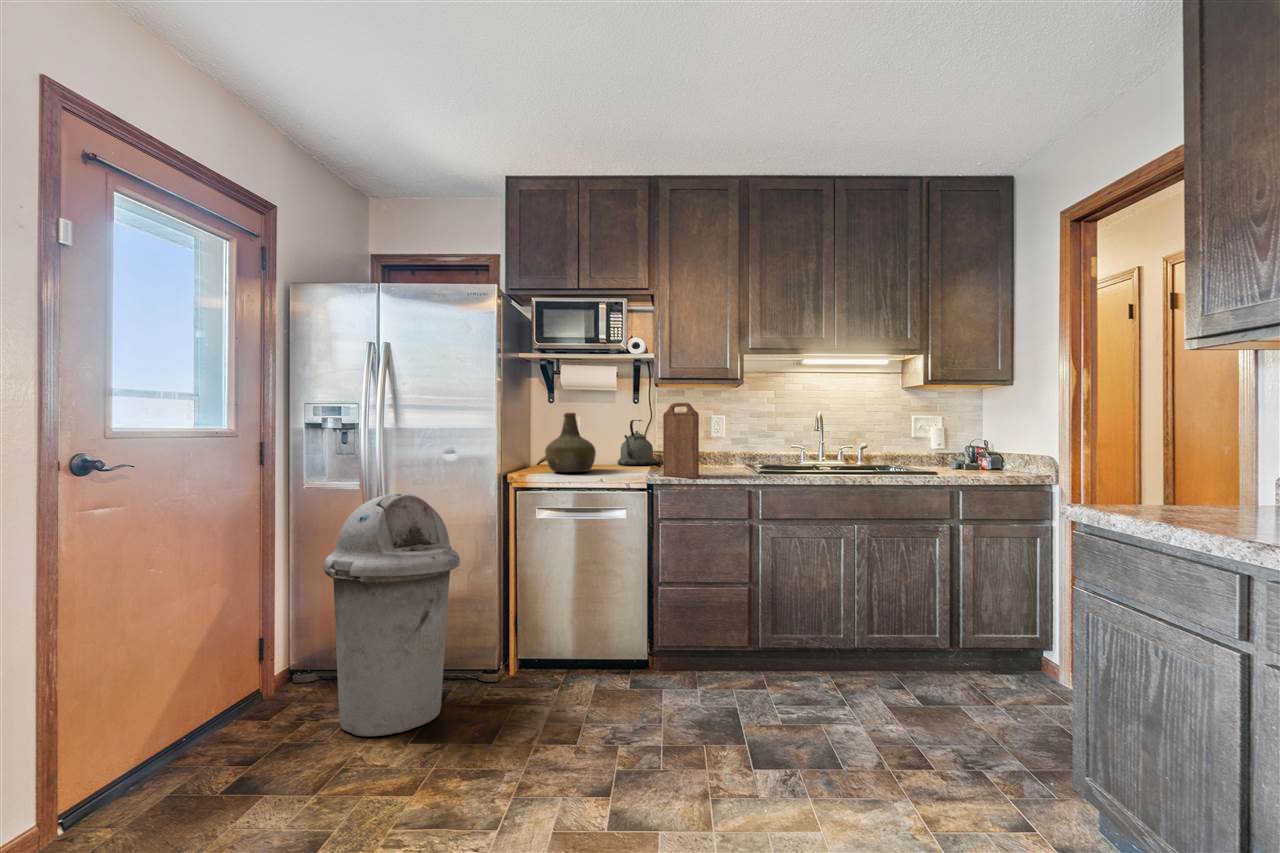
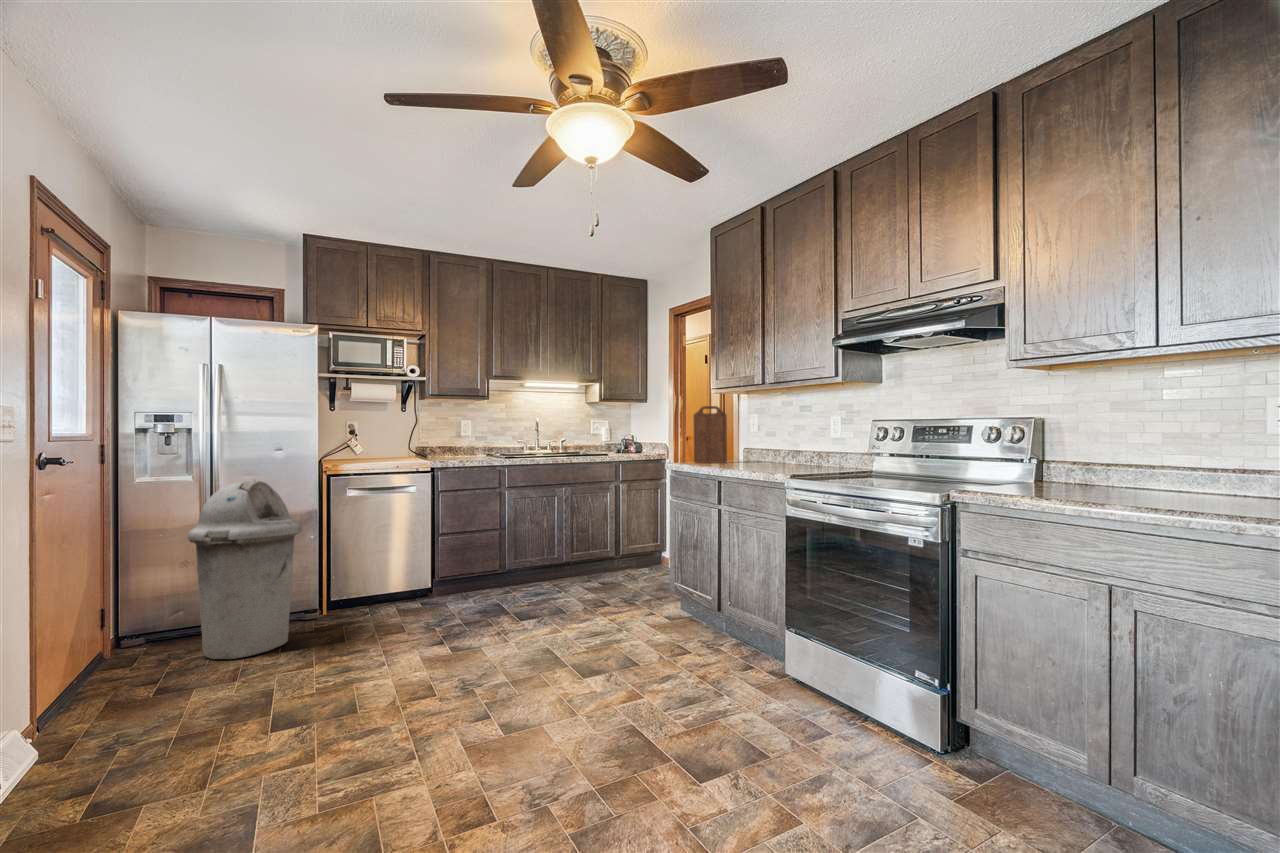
cutting board: present [663,403,699,478] -> present [693,406,727,463]
bottle: present [545,413,596,472] -> none [345,419,386,463]
kettle: present [617,420,656,465] -> none [393,424,423,457]

